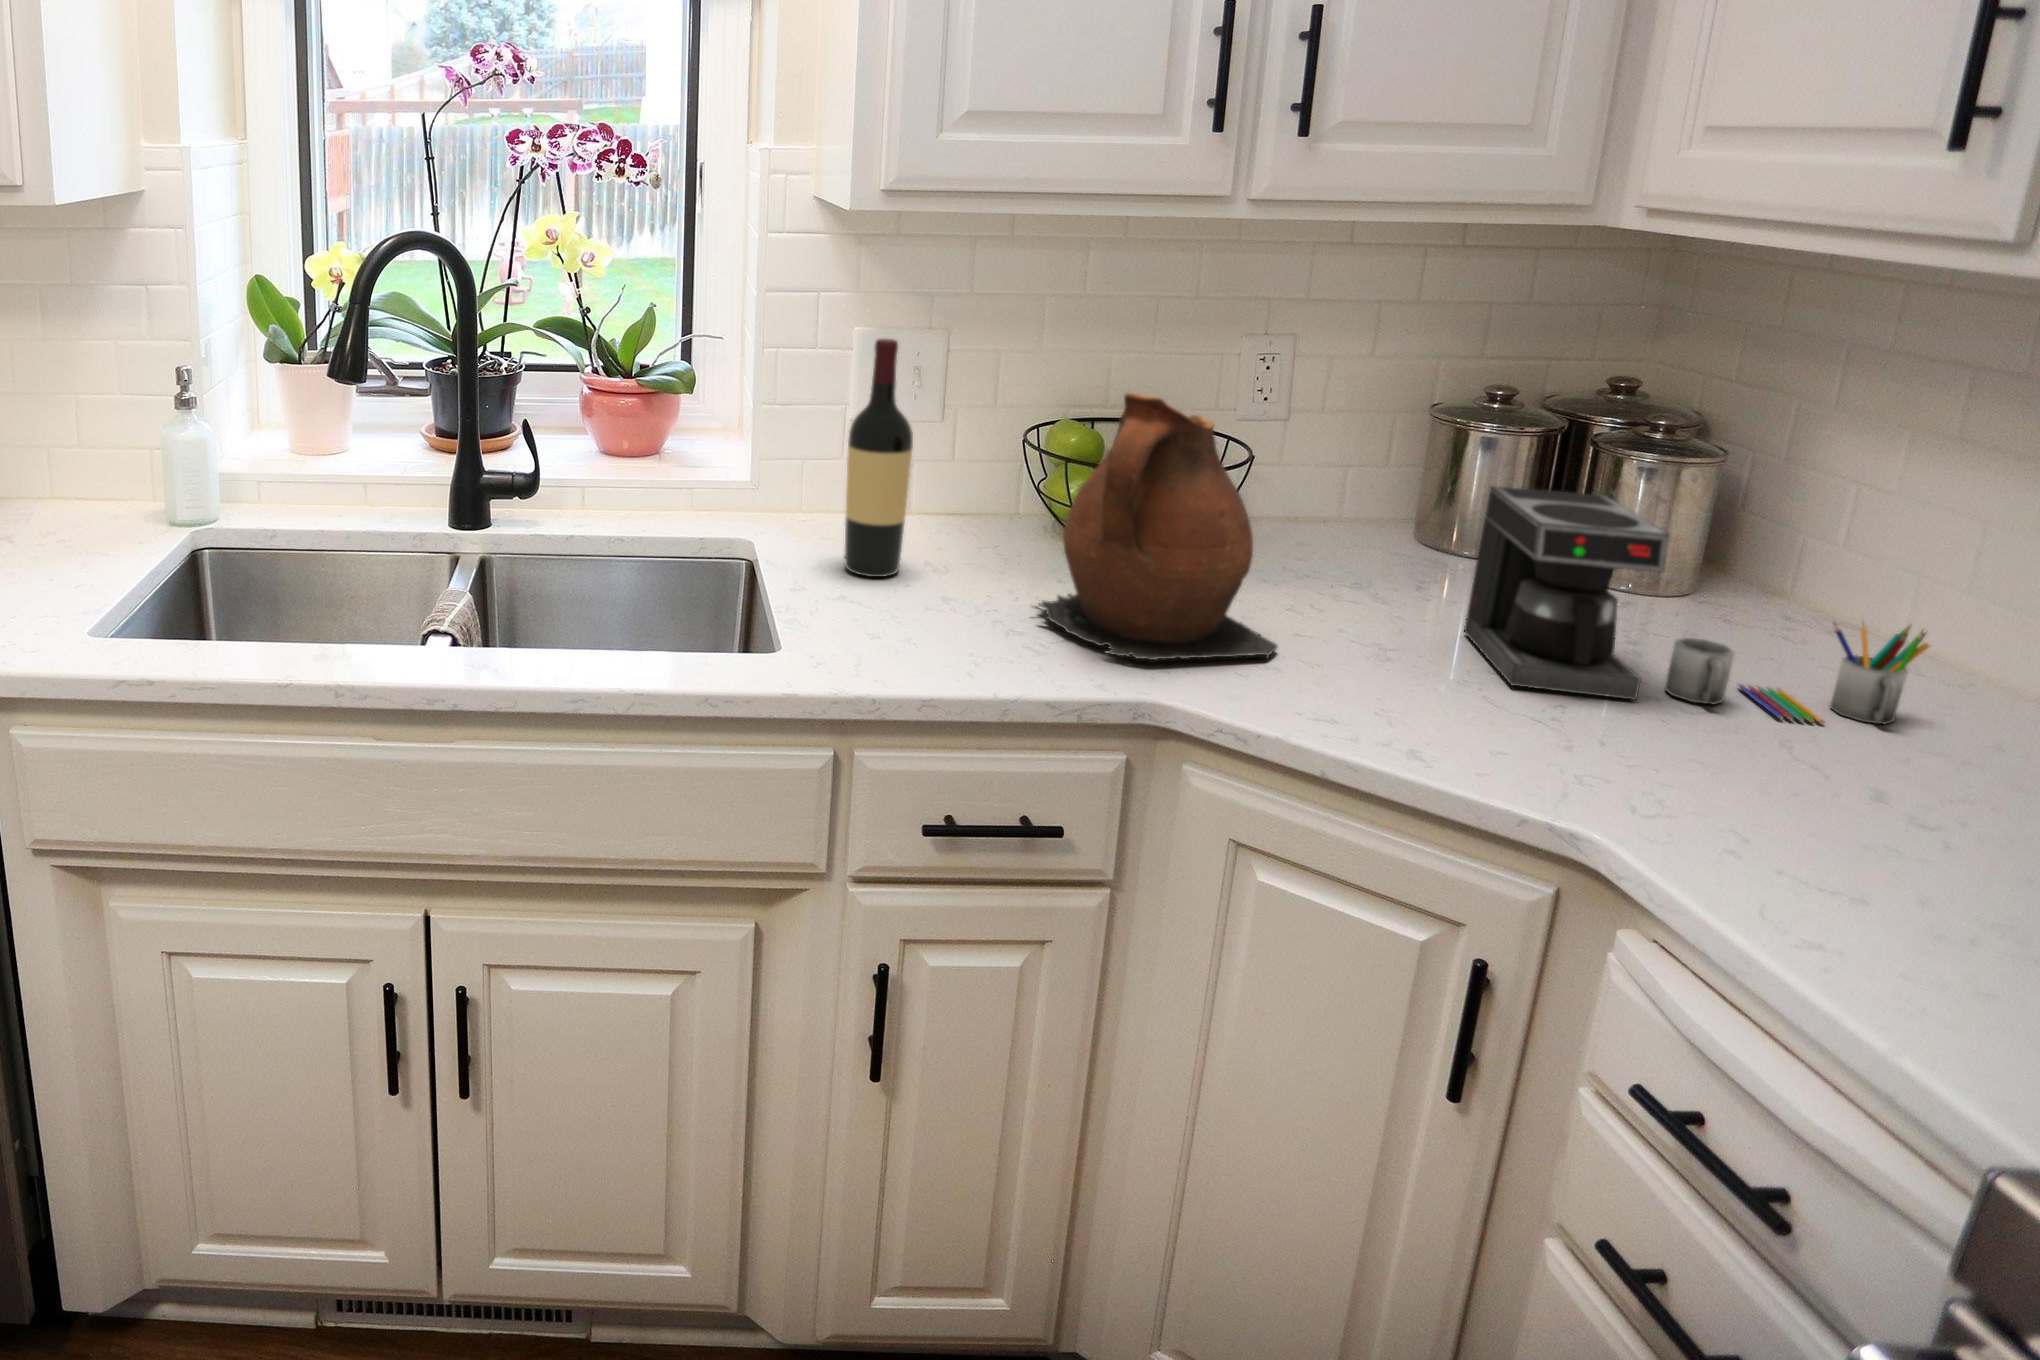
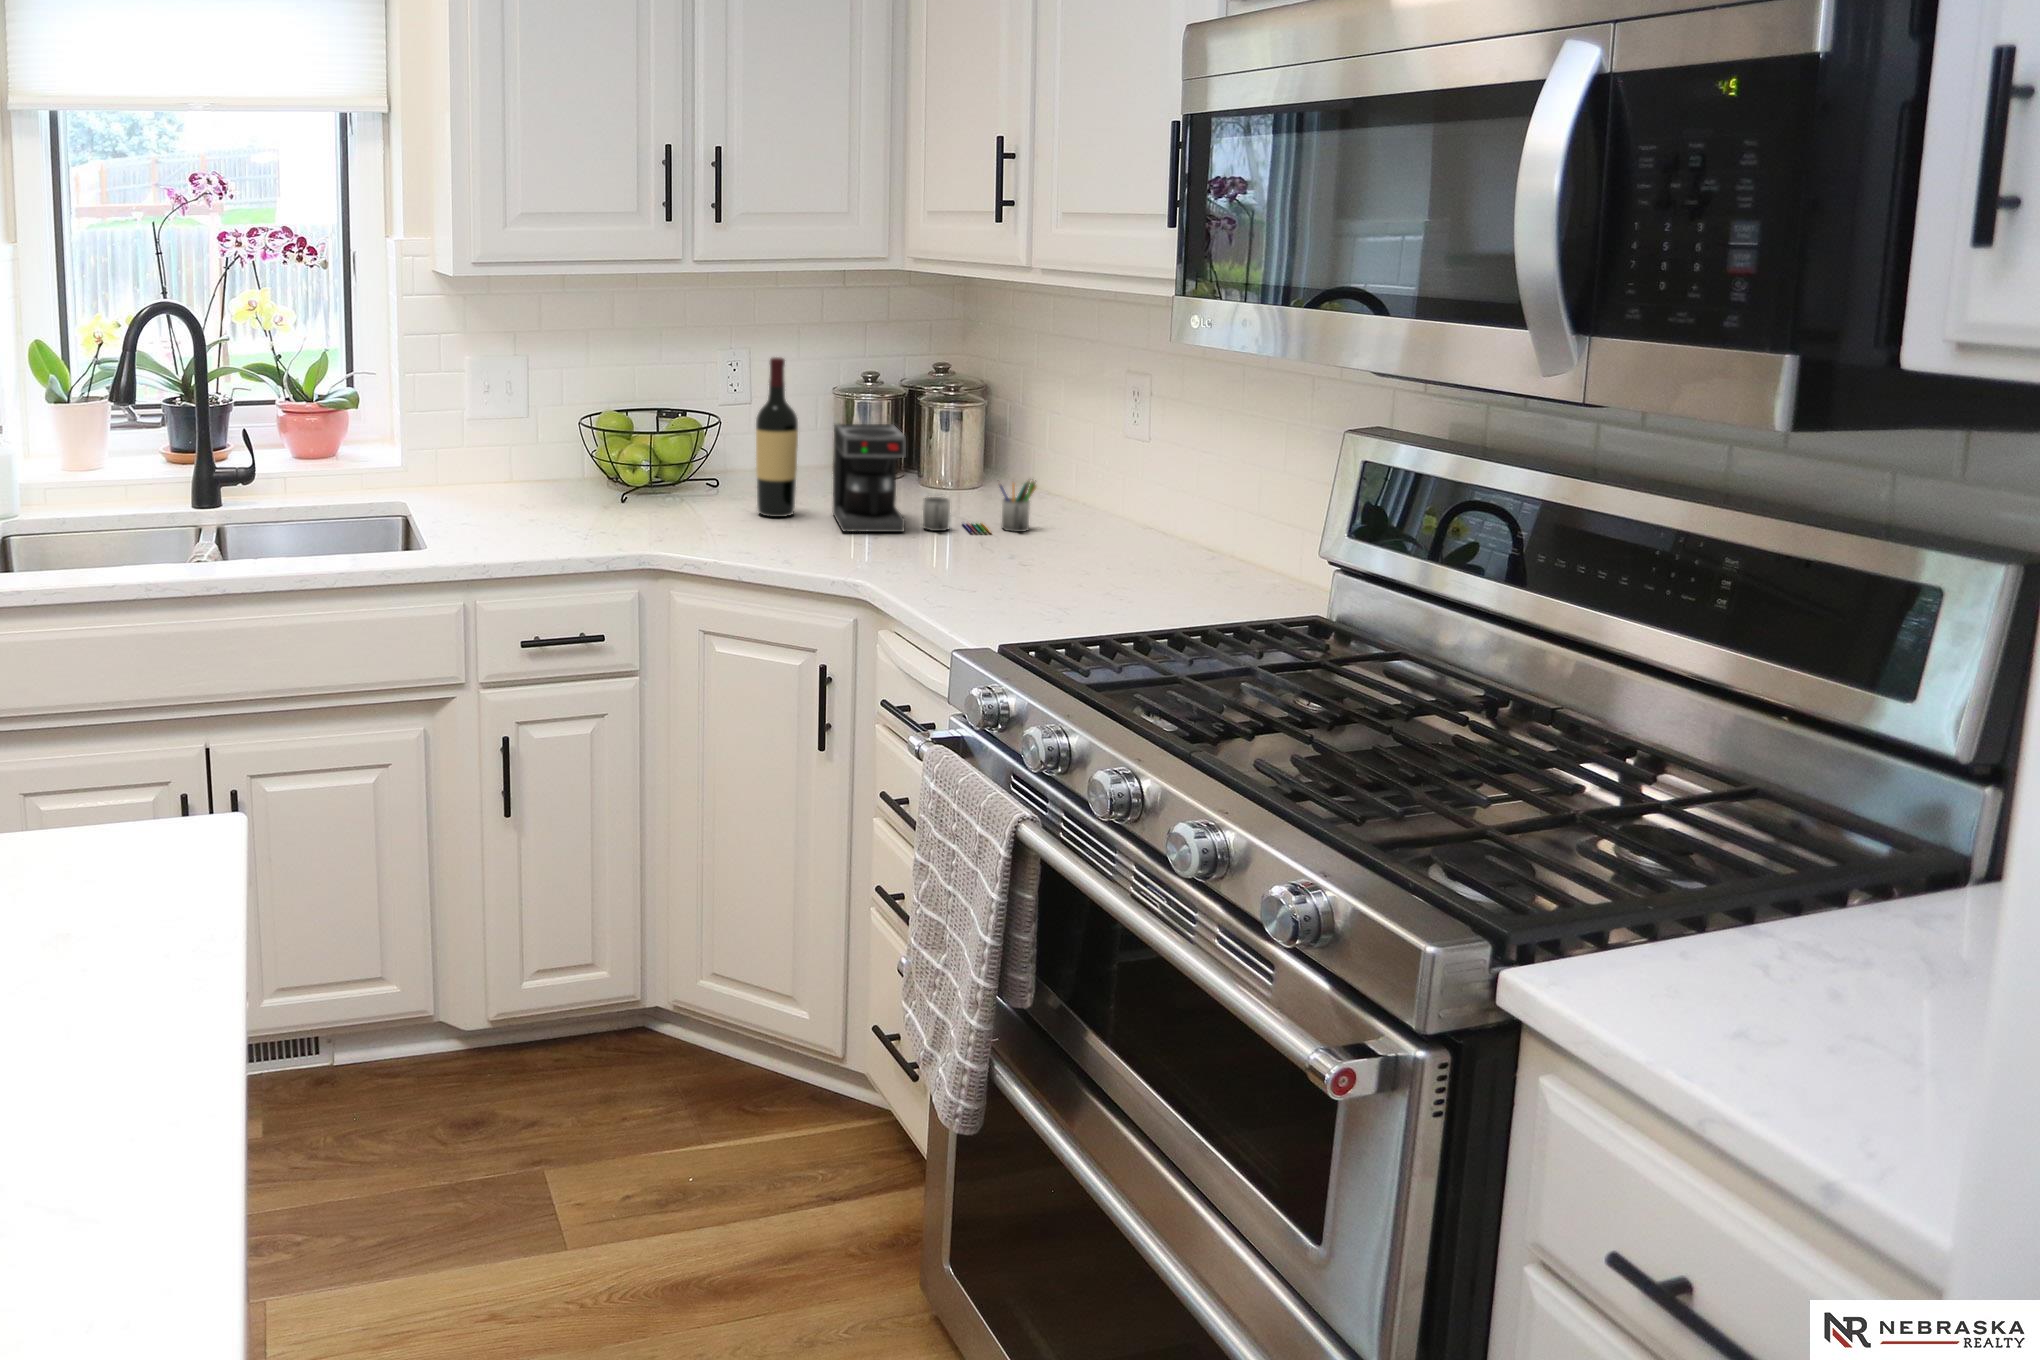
wine bottle: present [844,339,913,577] -> present [756,357,798,517]
ceramic pitcher: present [1039,393,1277,660] -> none [582,378,722,536]

